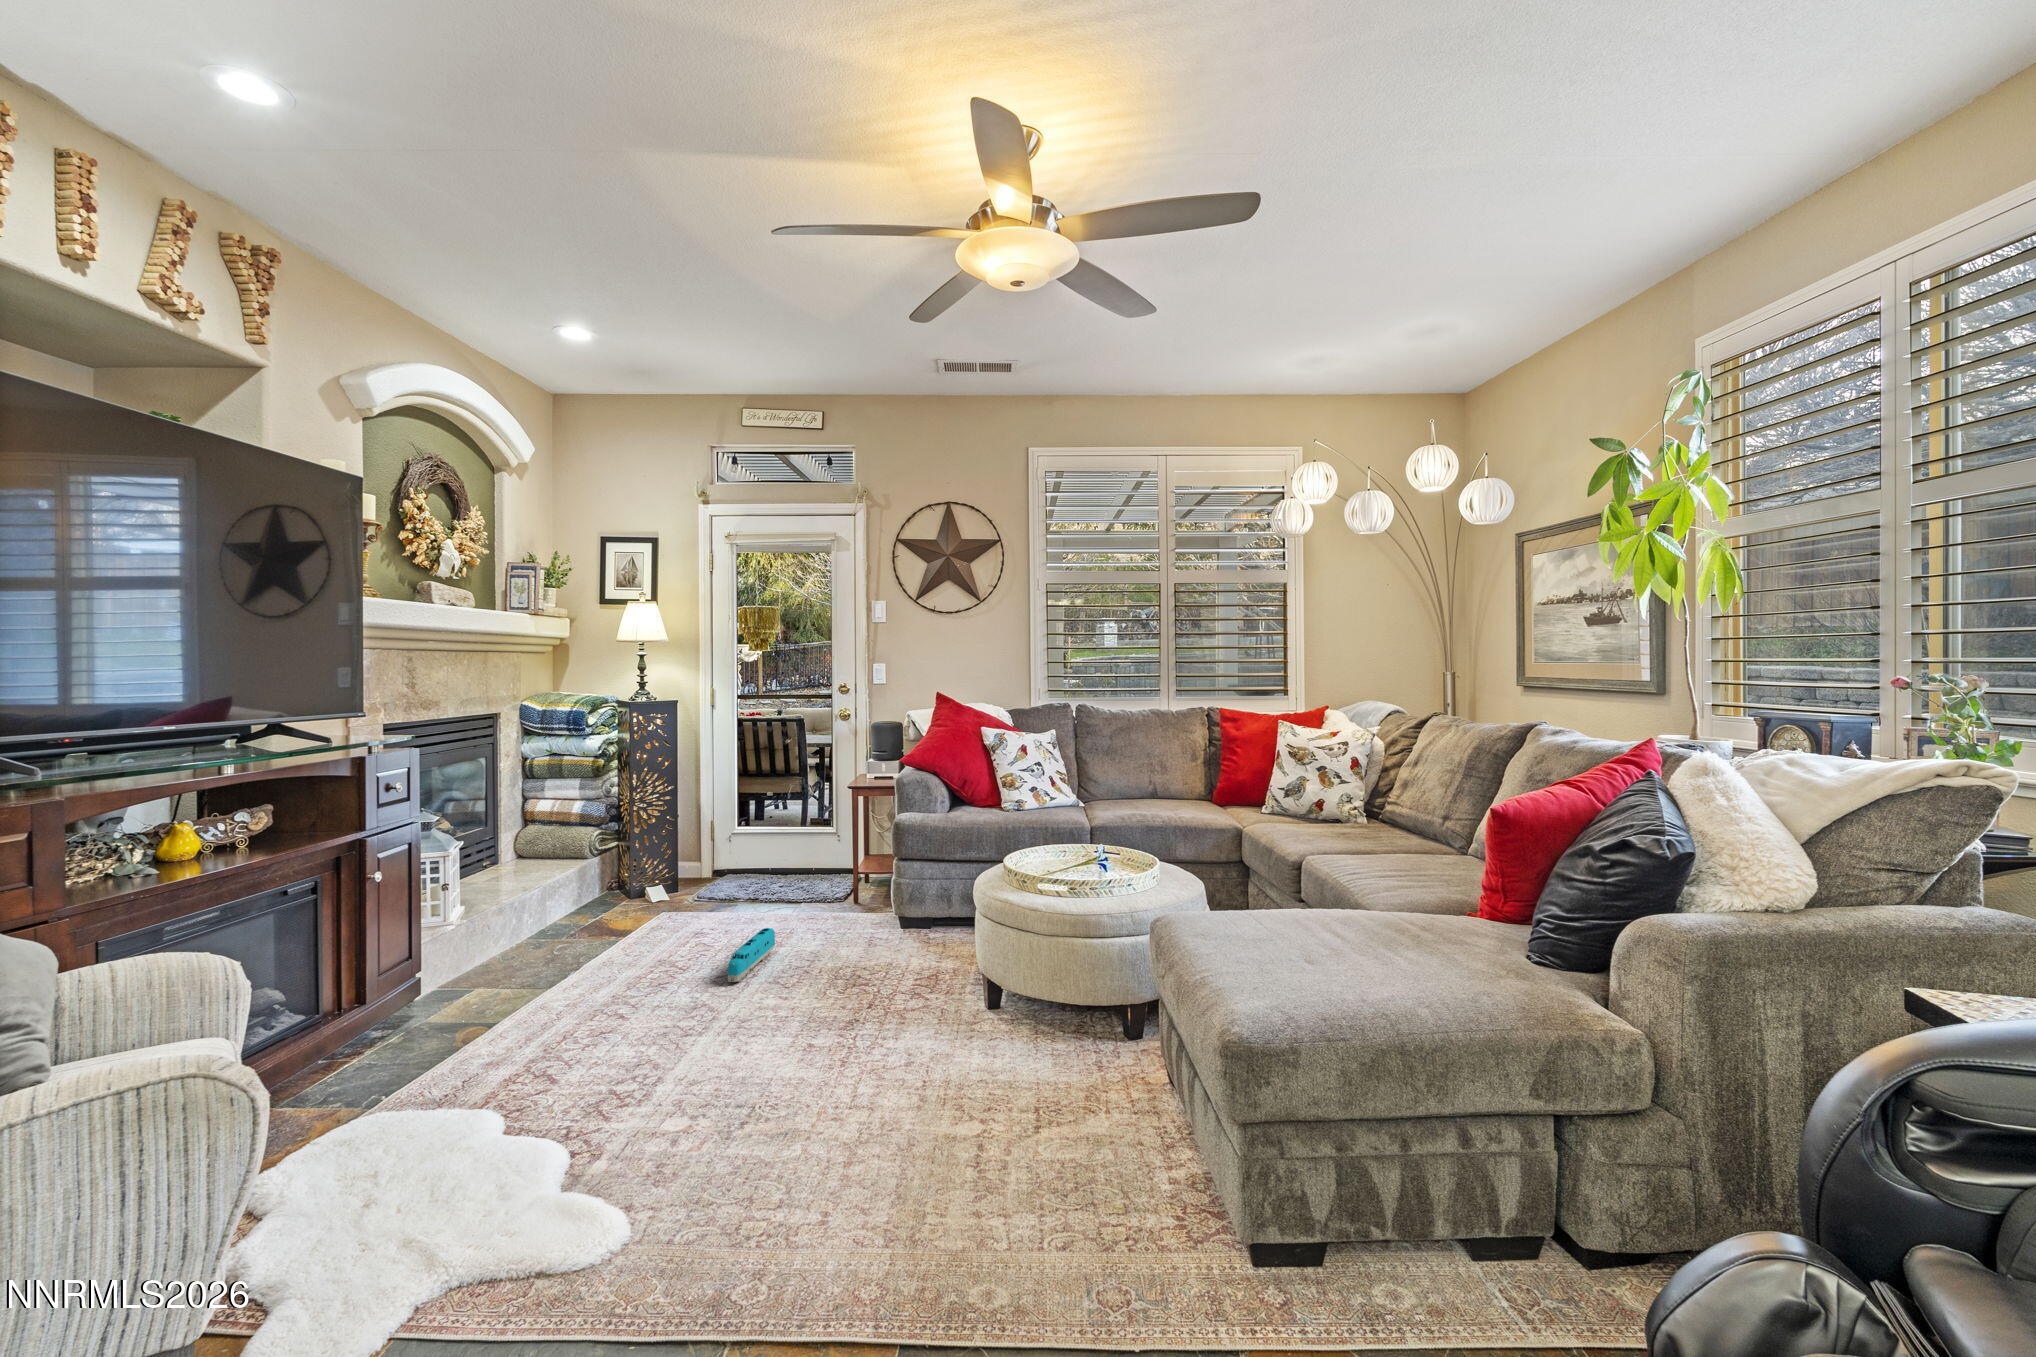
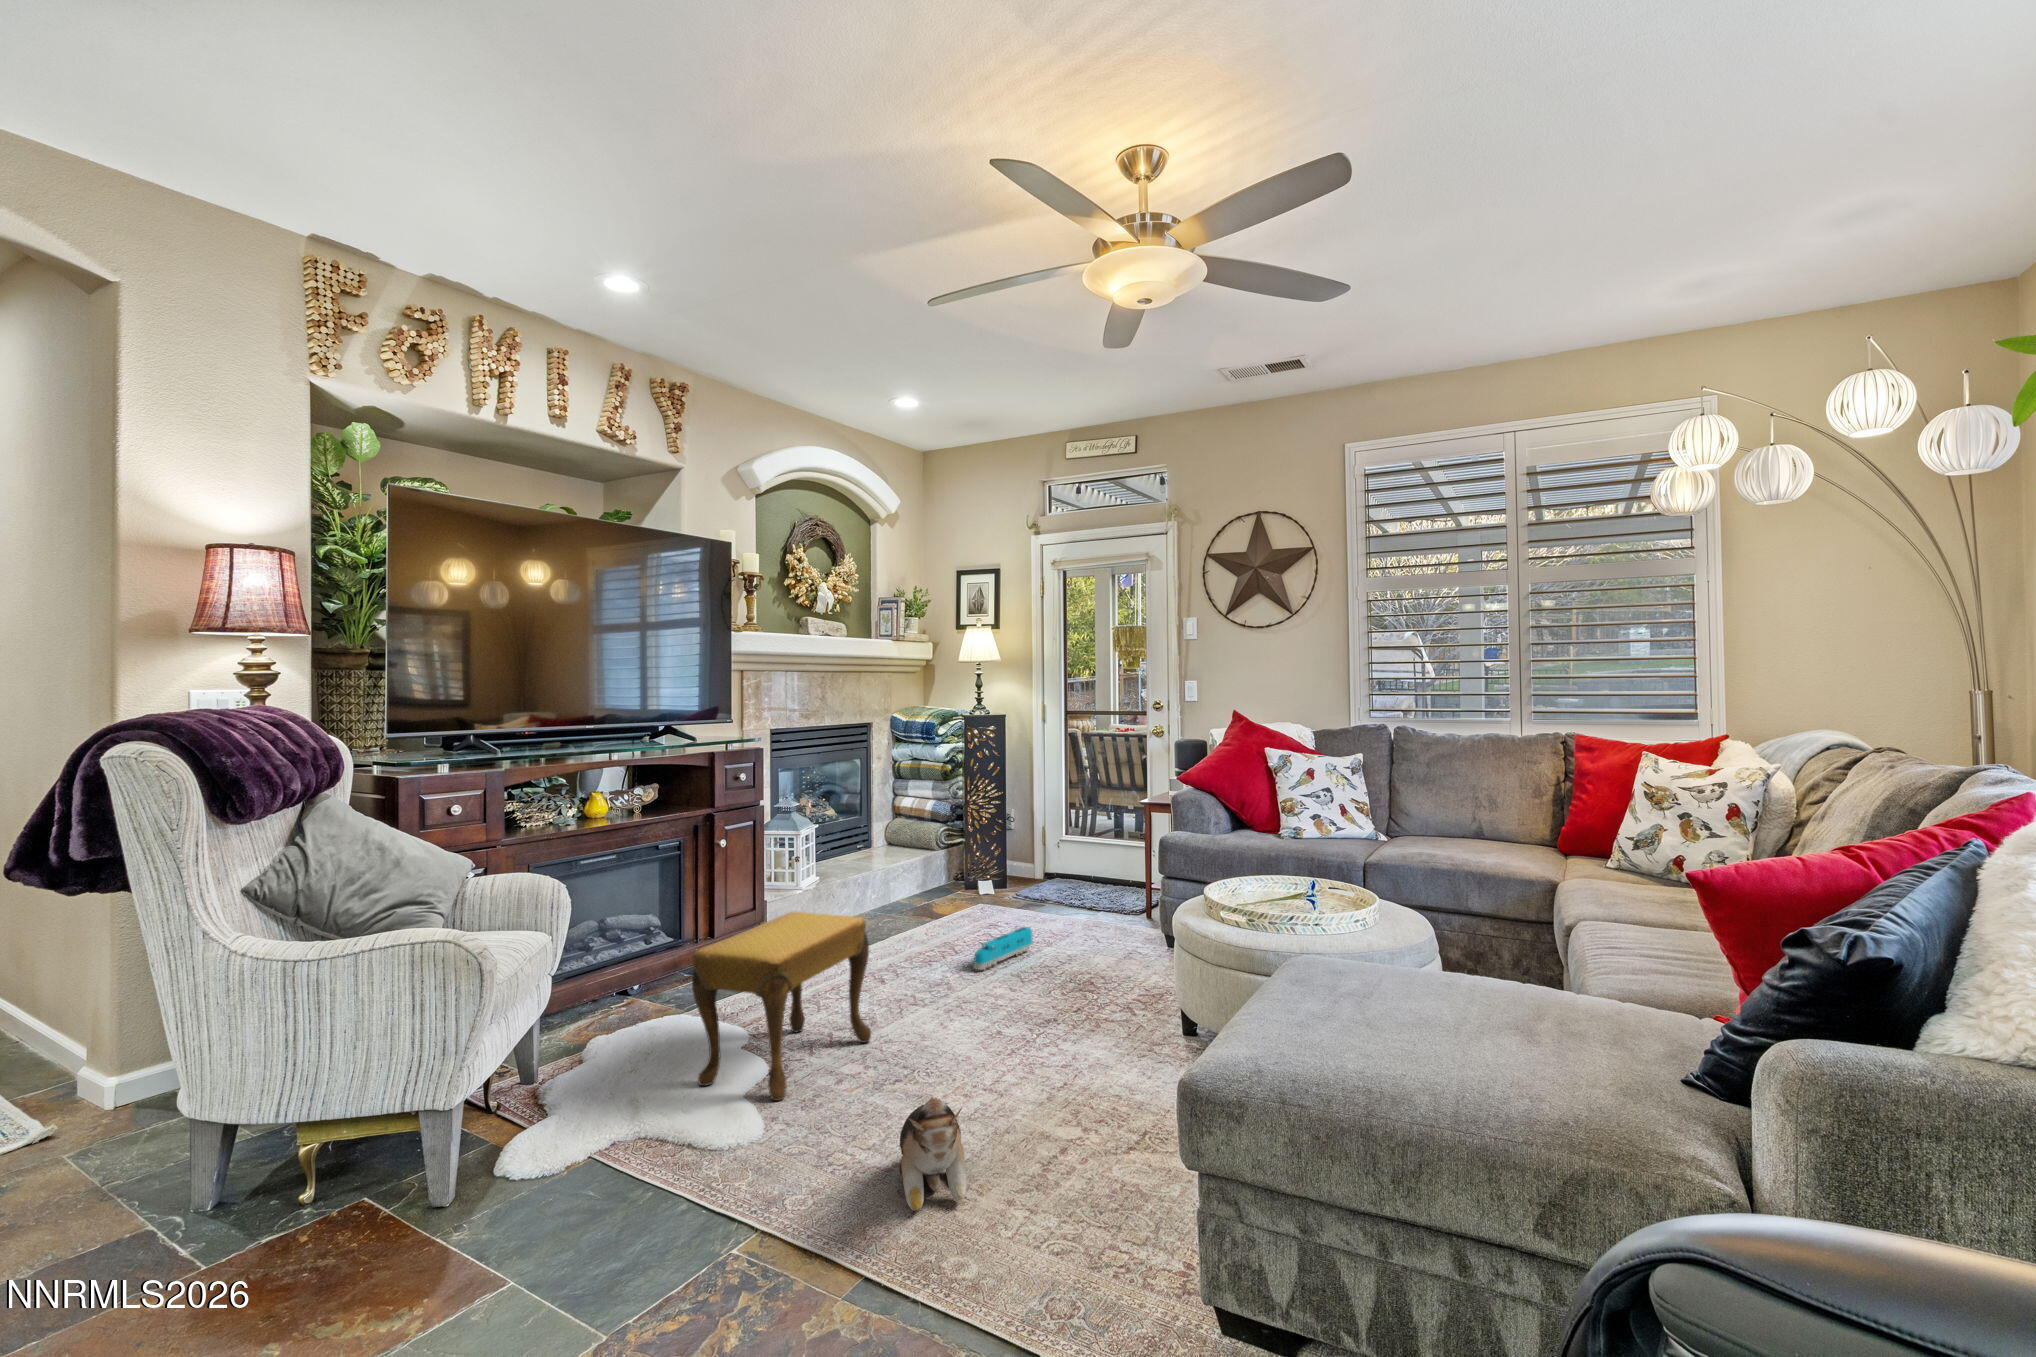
footstool: none [472,943,674,1191] -> present [692,912,871,1101]
plush toy: none [827,1126,957,1256] -> present [899,1098,966,1211]

